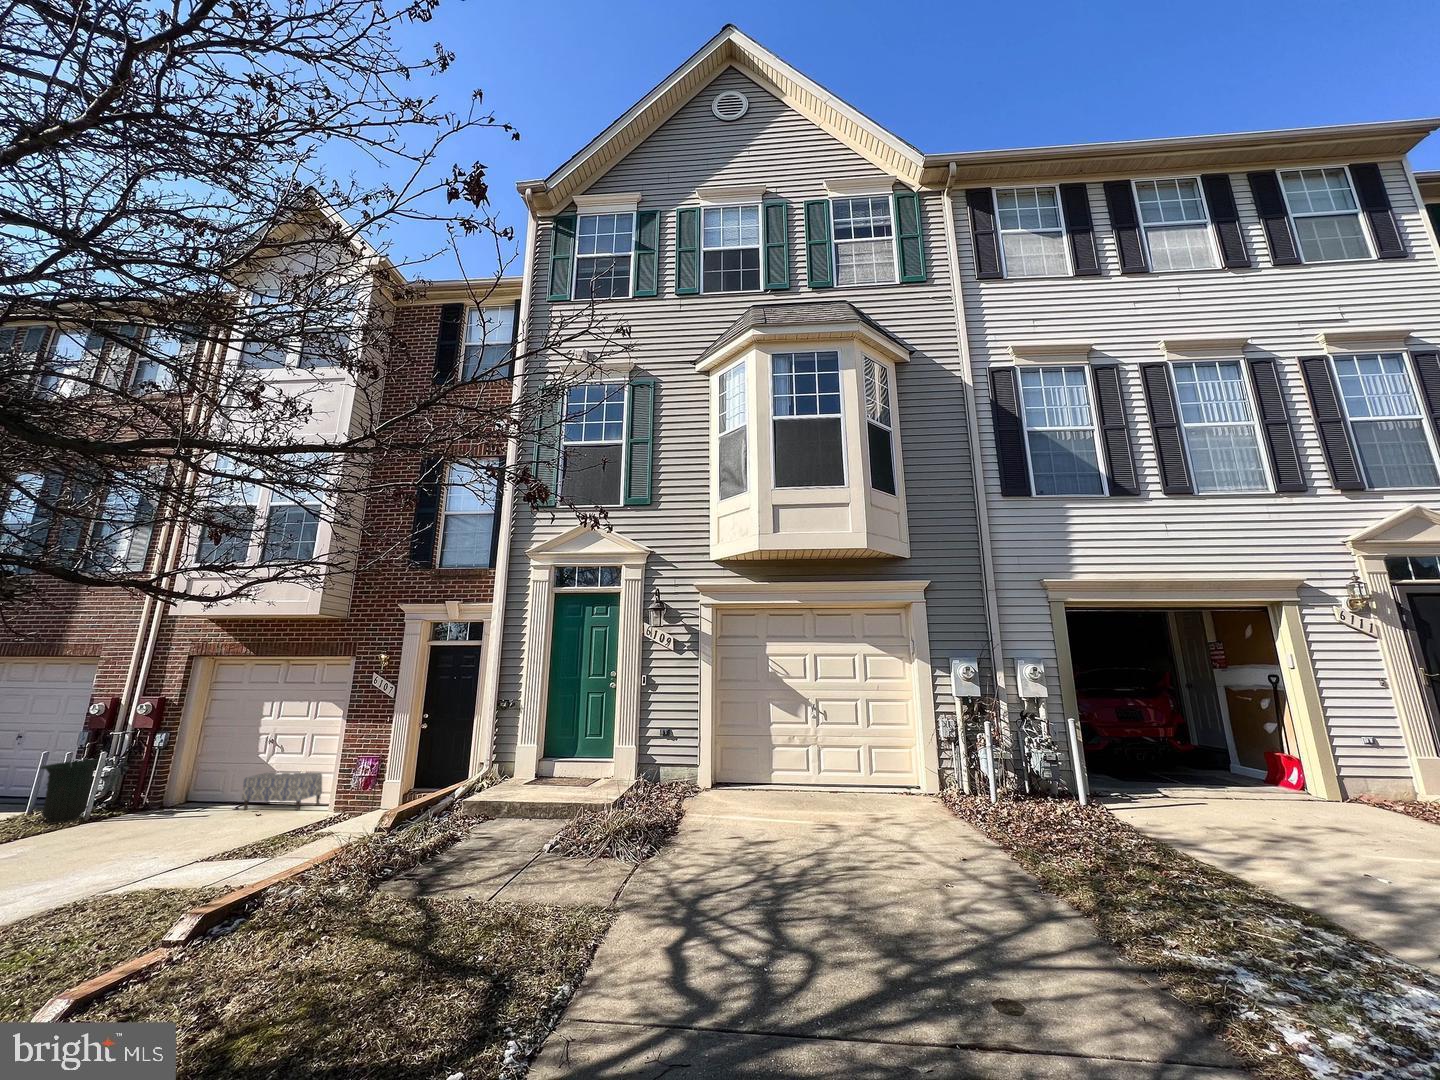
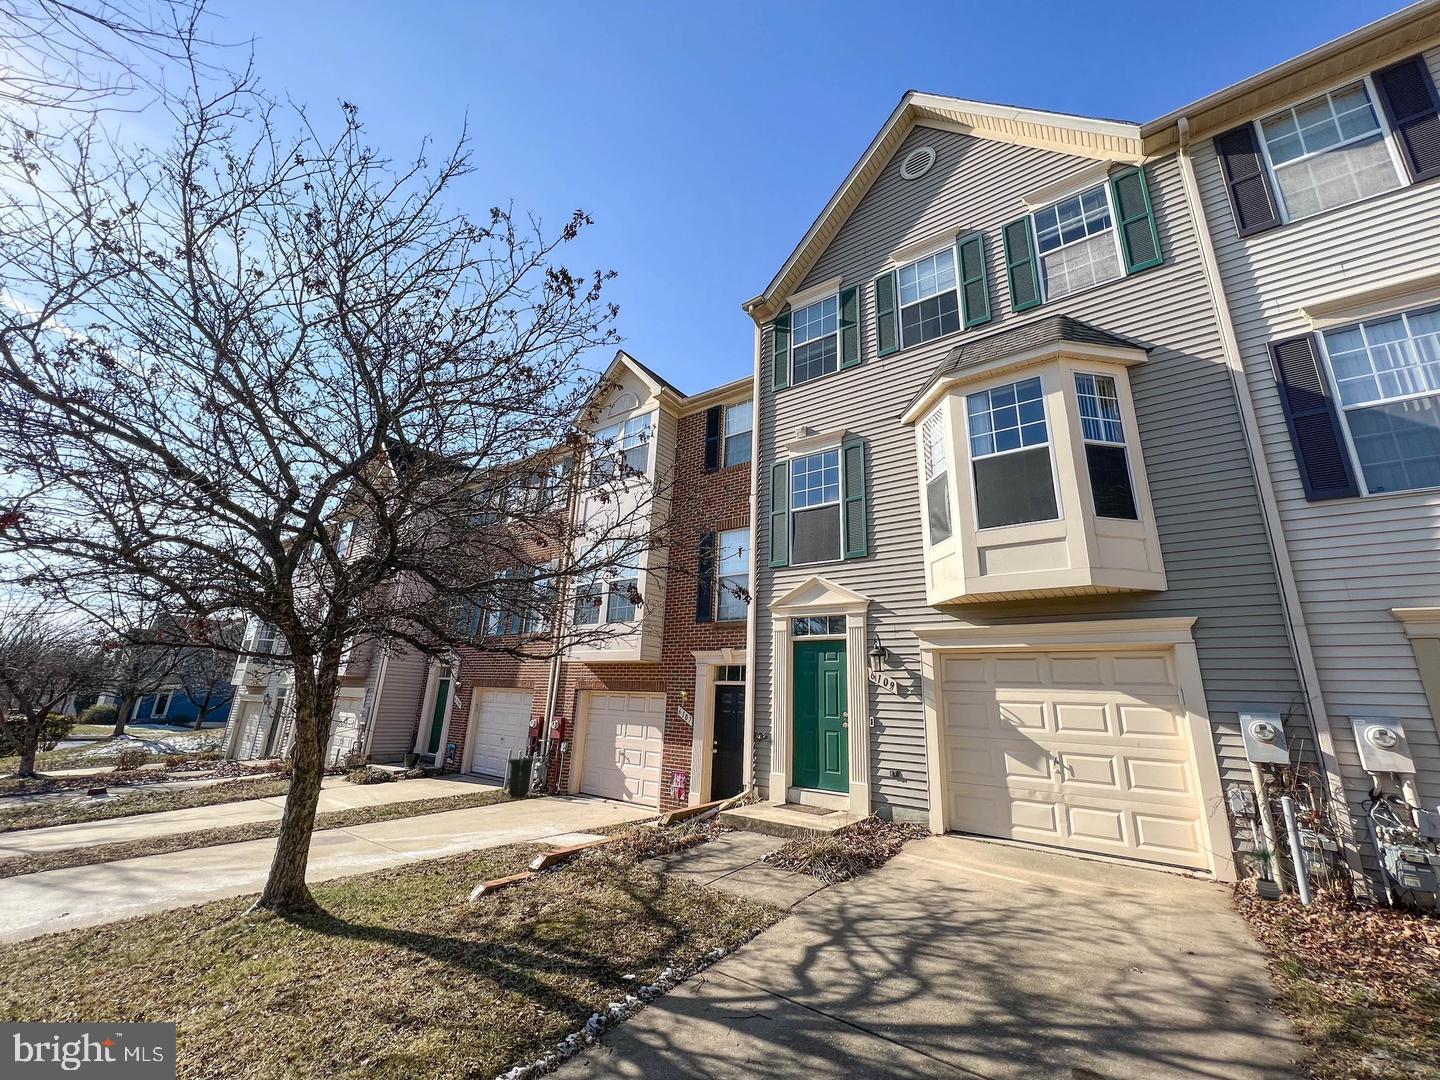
potted plant: none [950,763,979,804] -> present [1240,847,1281,901]
bench: present [242,773,322,811] -> none [606,779,654,810]

